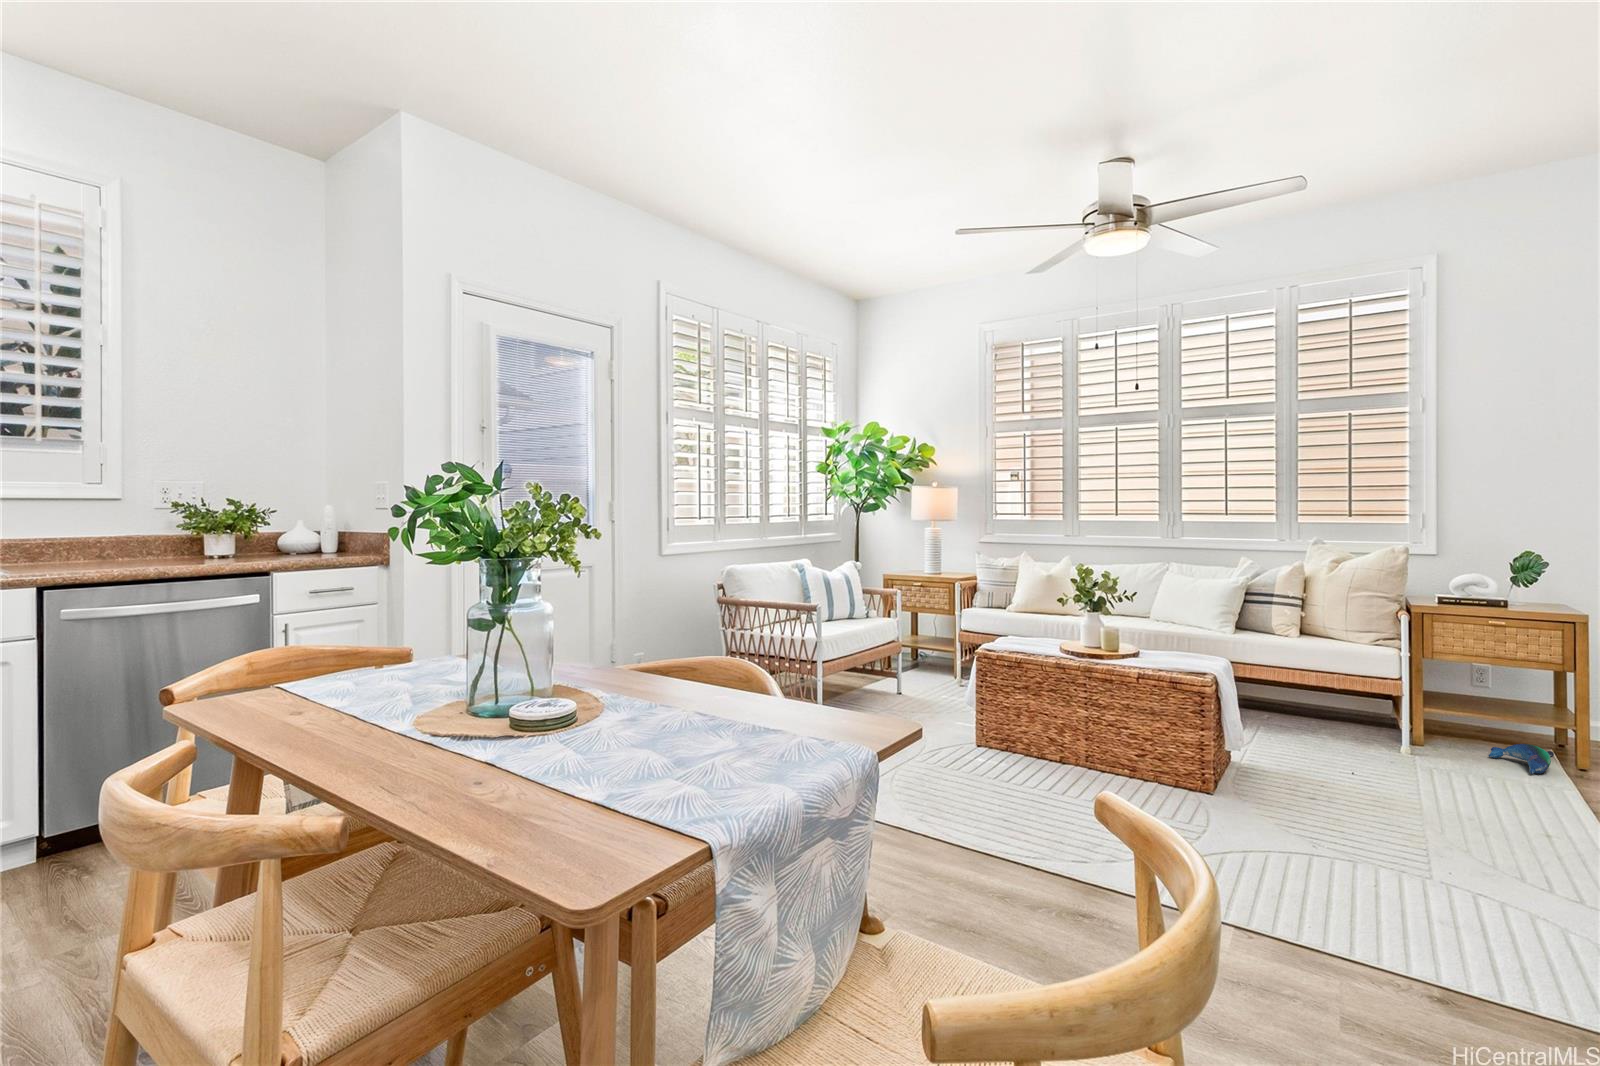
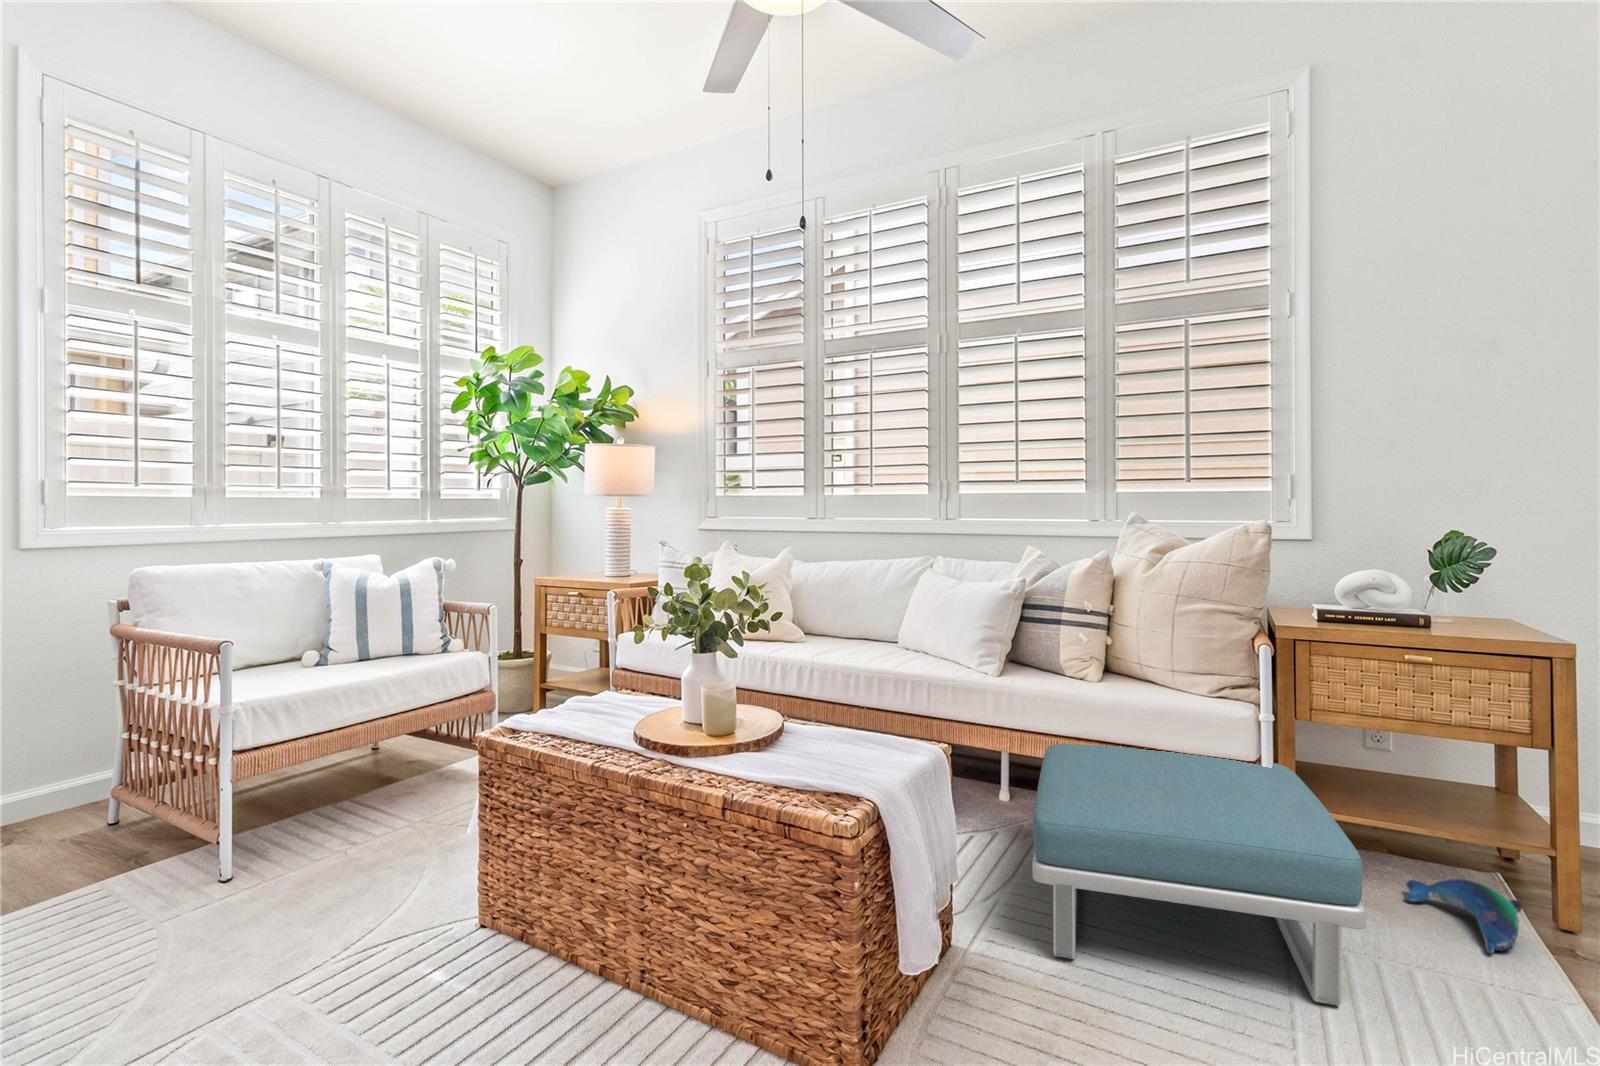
footstool: none [1266,672,1457,785] -> present [1032,744,1366,1006]

